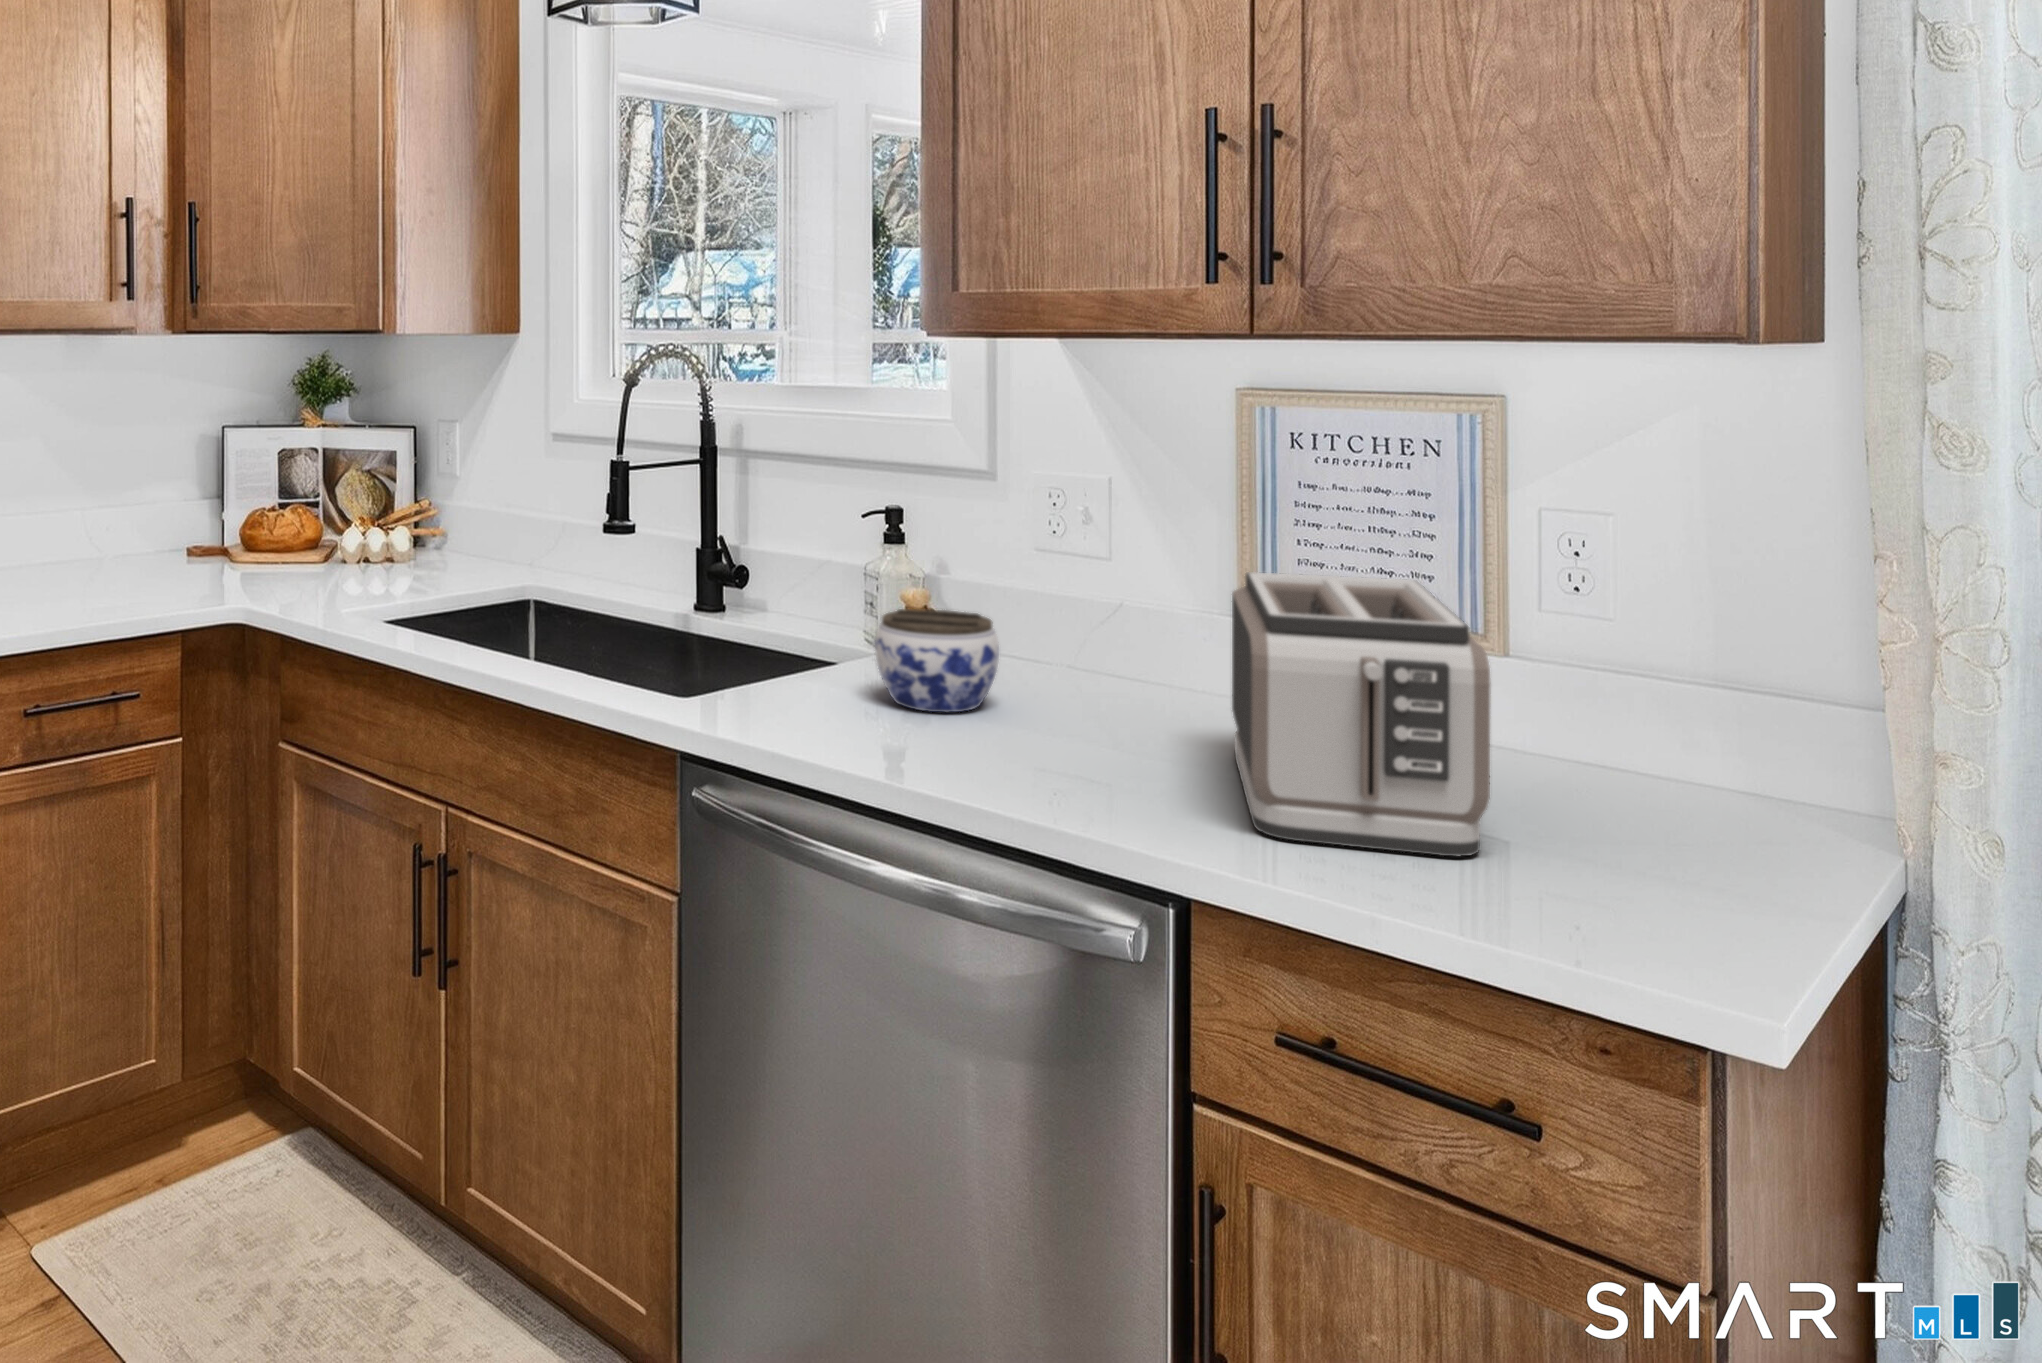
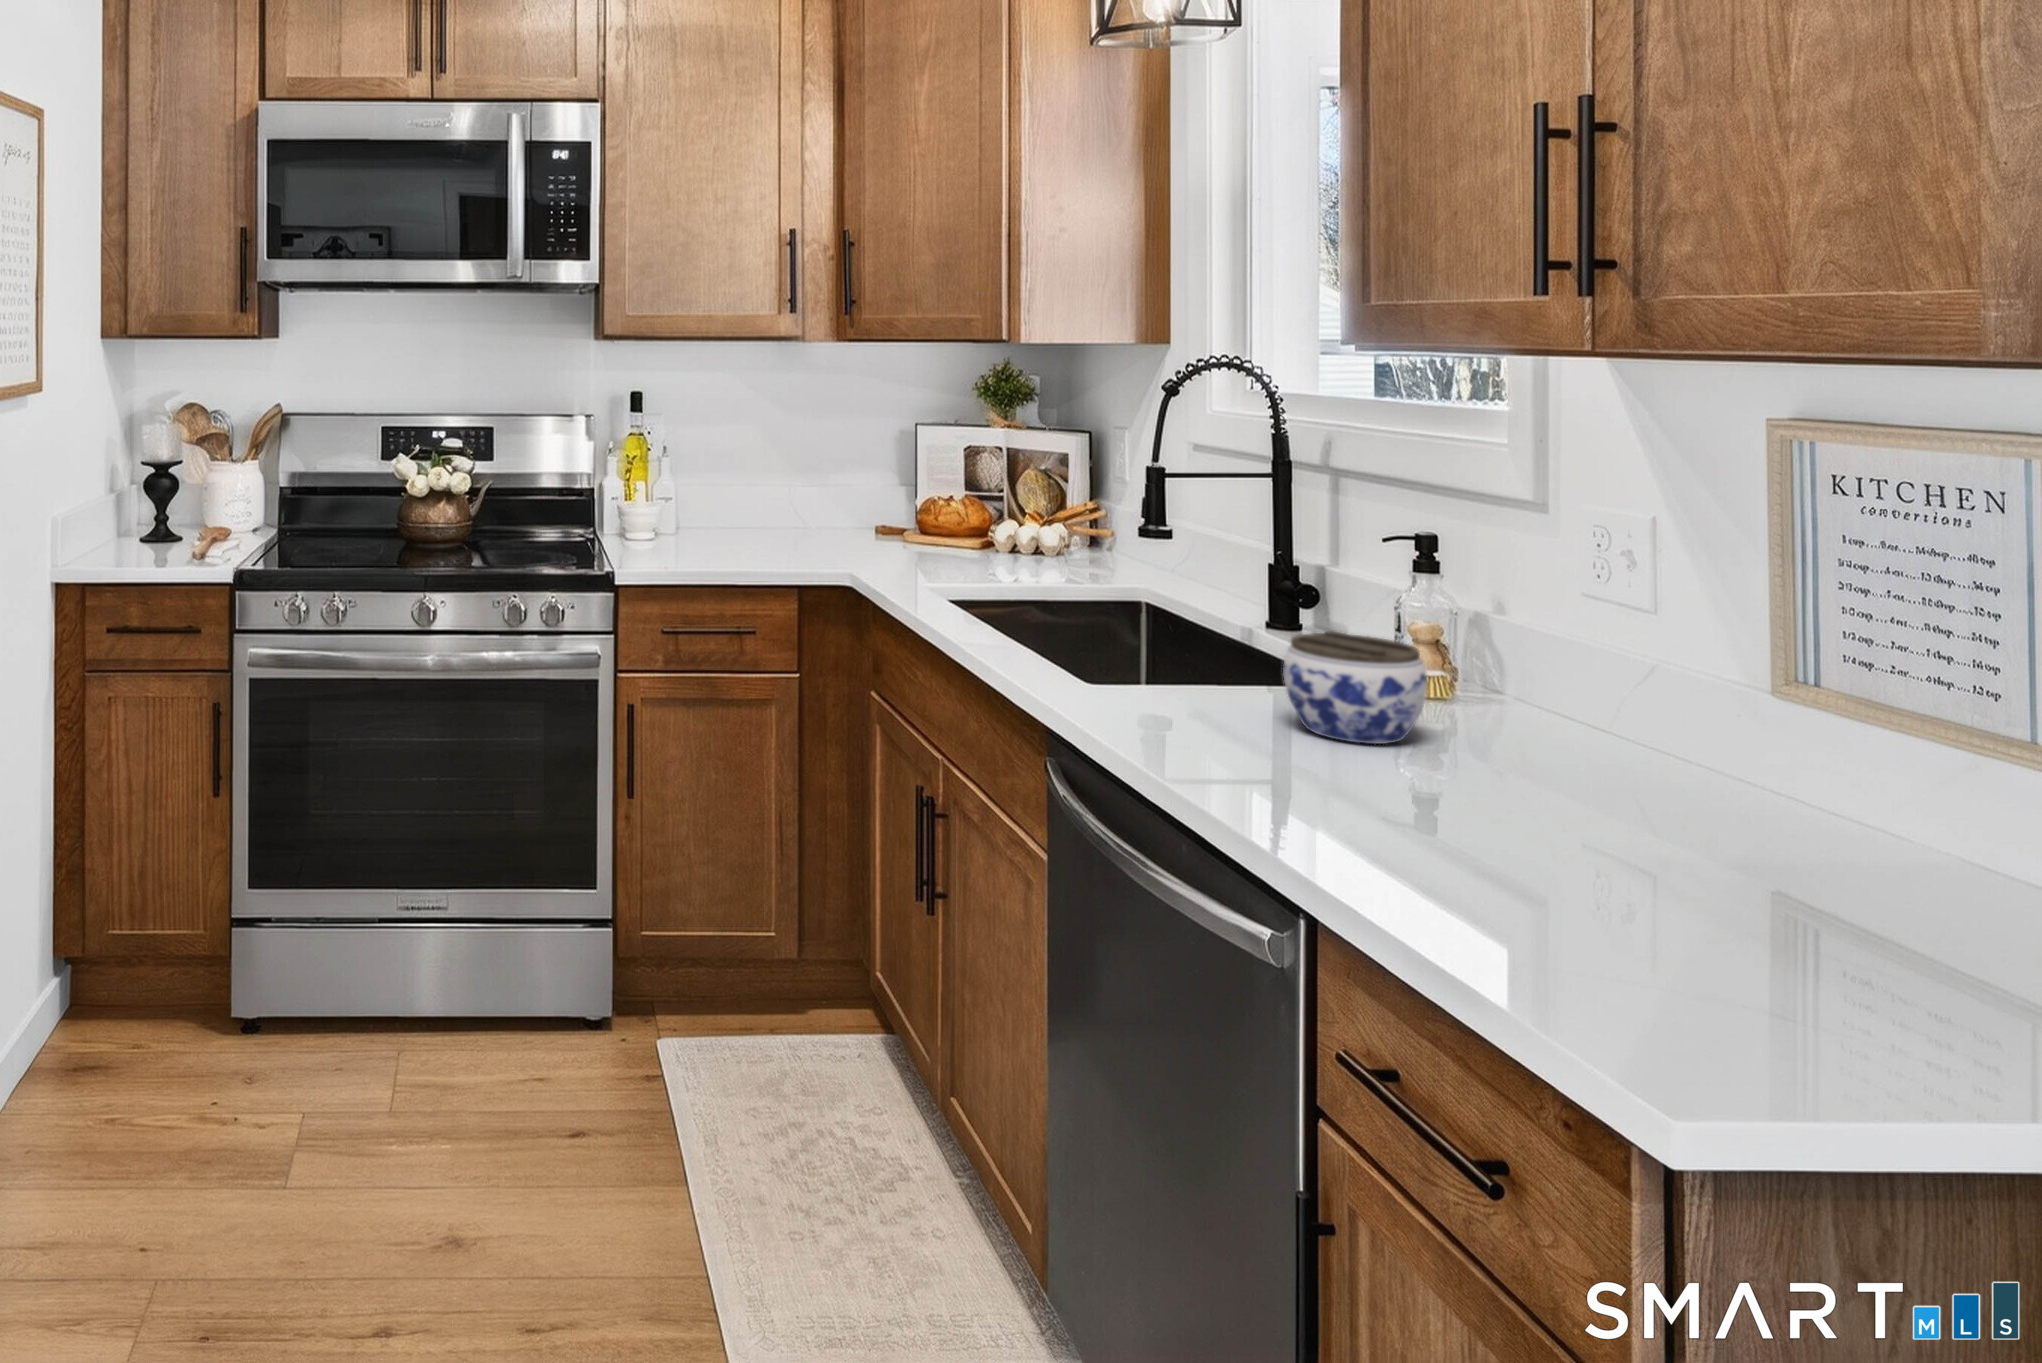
toaster: present [1232,572,1491,856] -> none [1445,626,1875,971]

